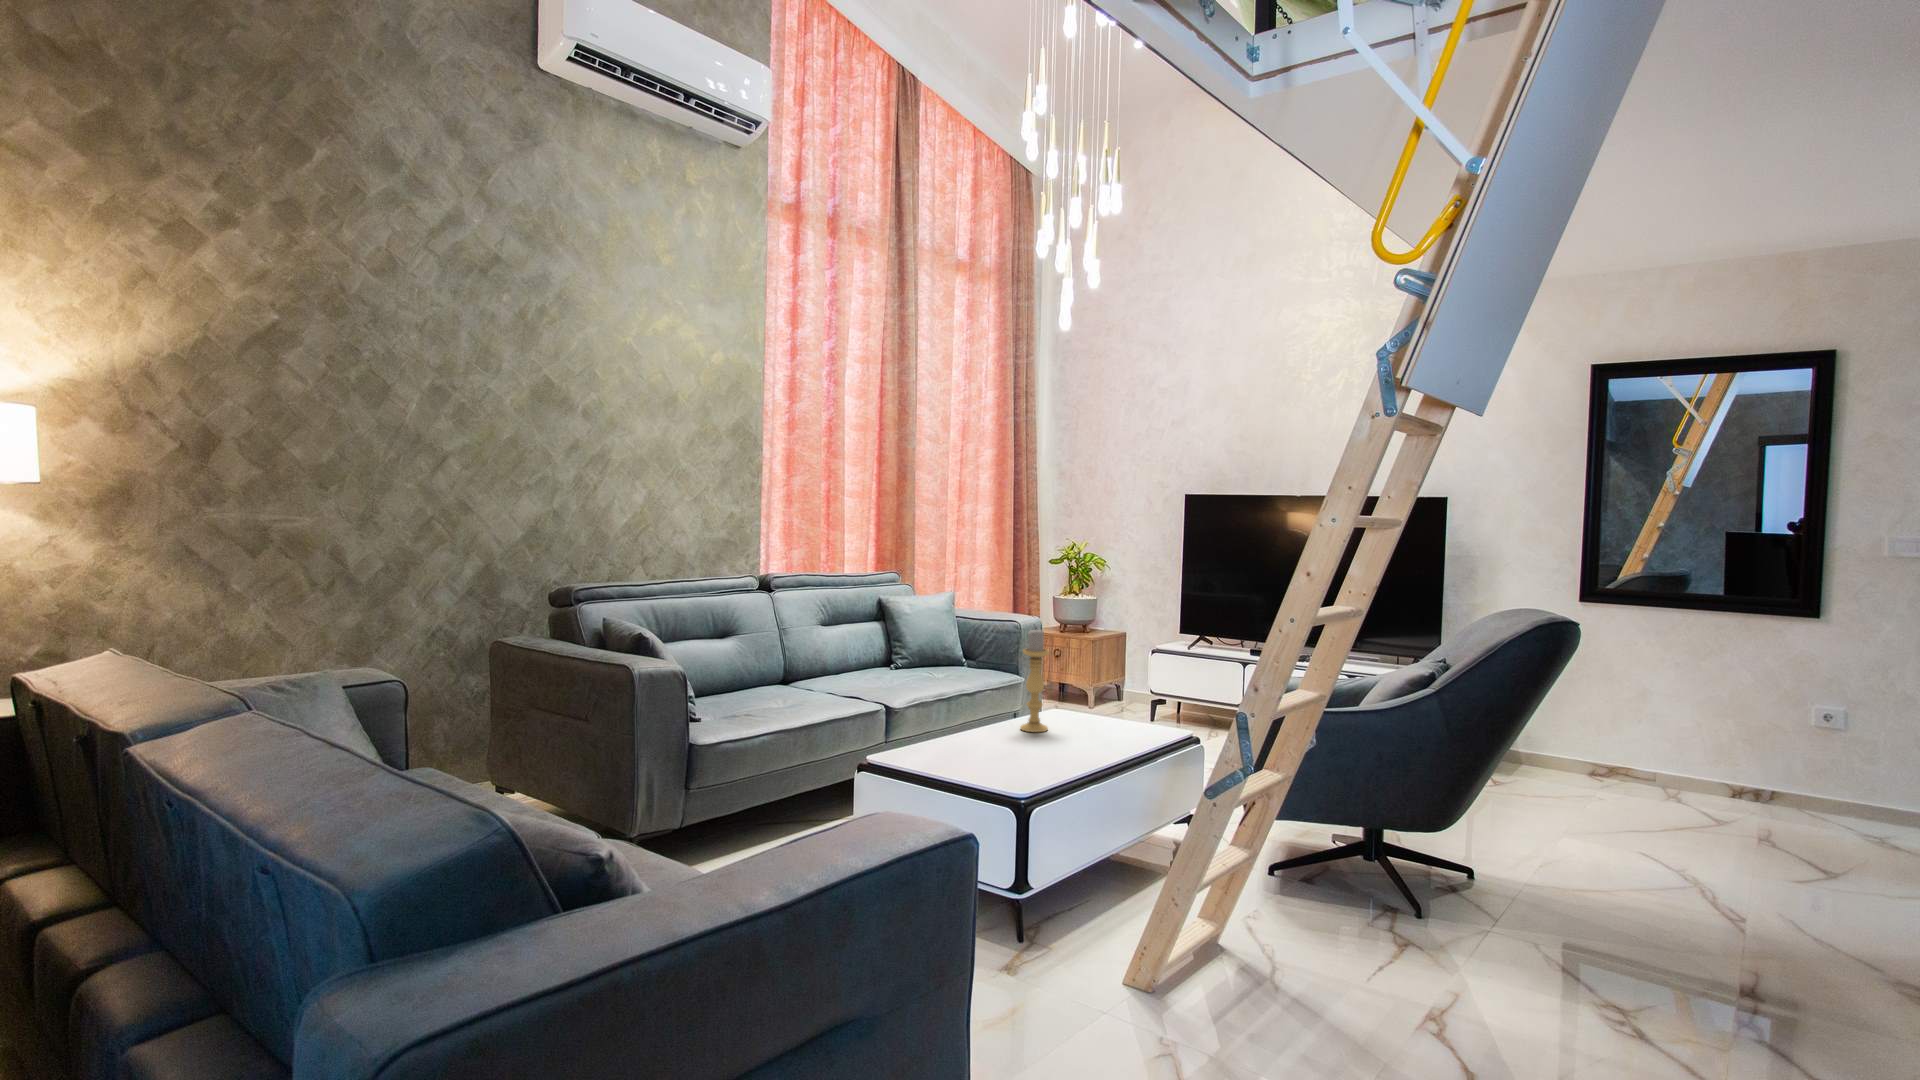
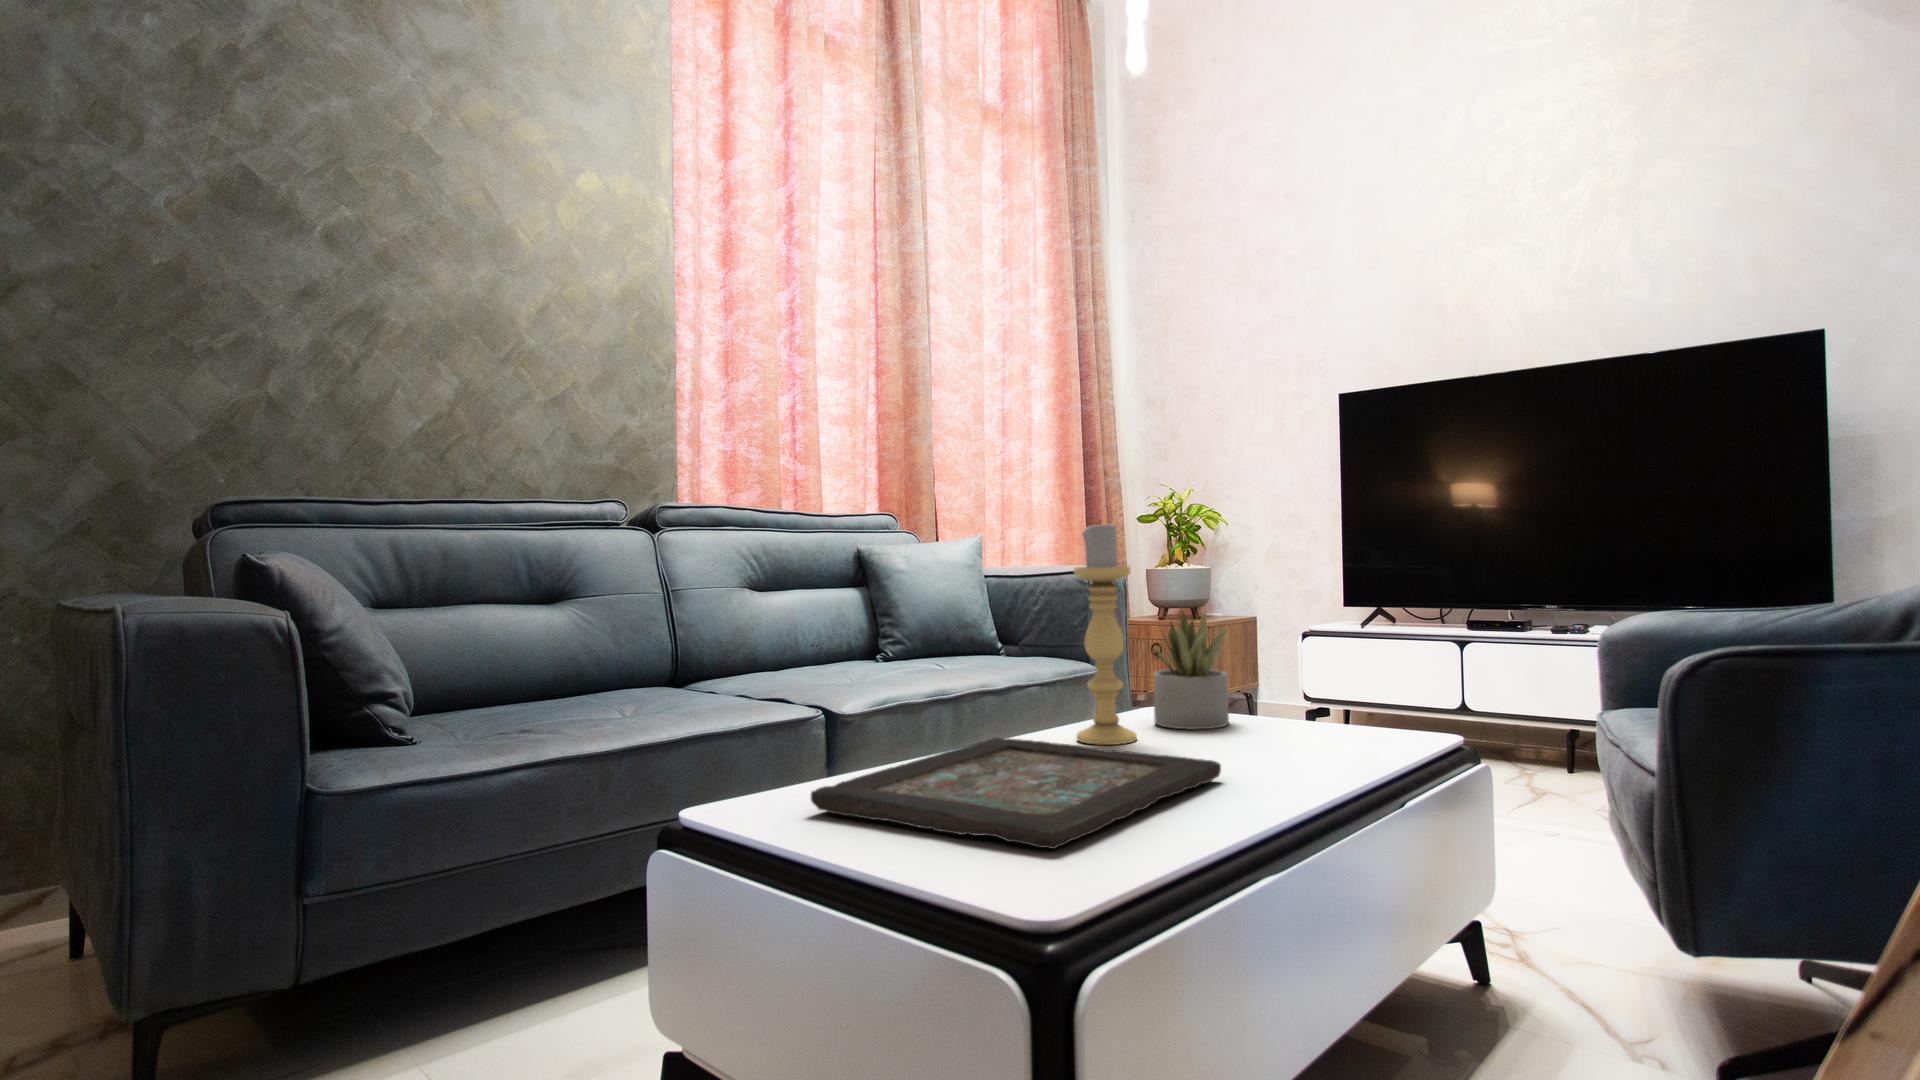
succulent plant: none [1055,665,1093,725] -> present [1153,610,1229,729]
decorative tray: none [923,729,1082,775] -> present [811,738,1221,849]

